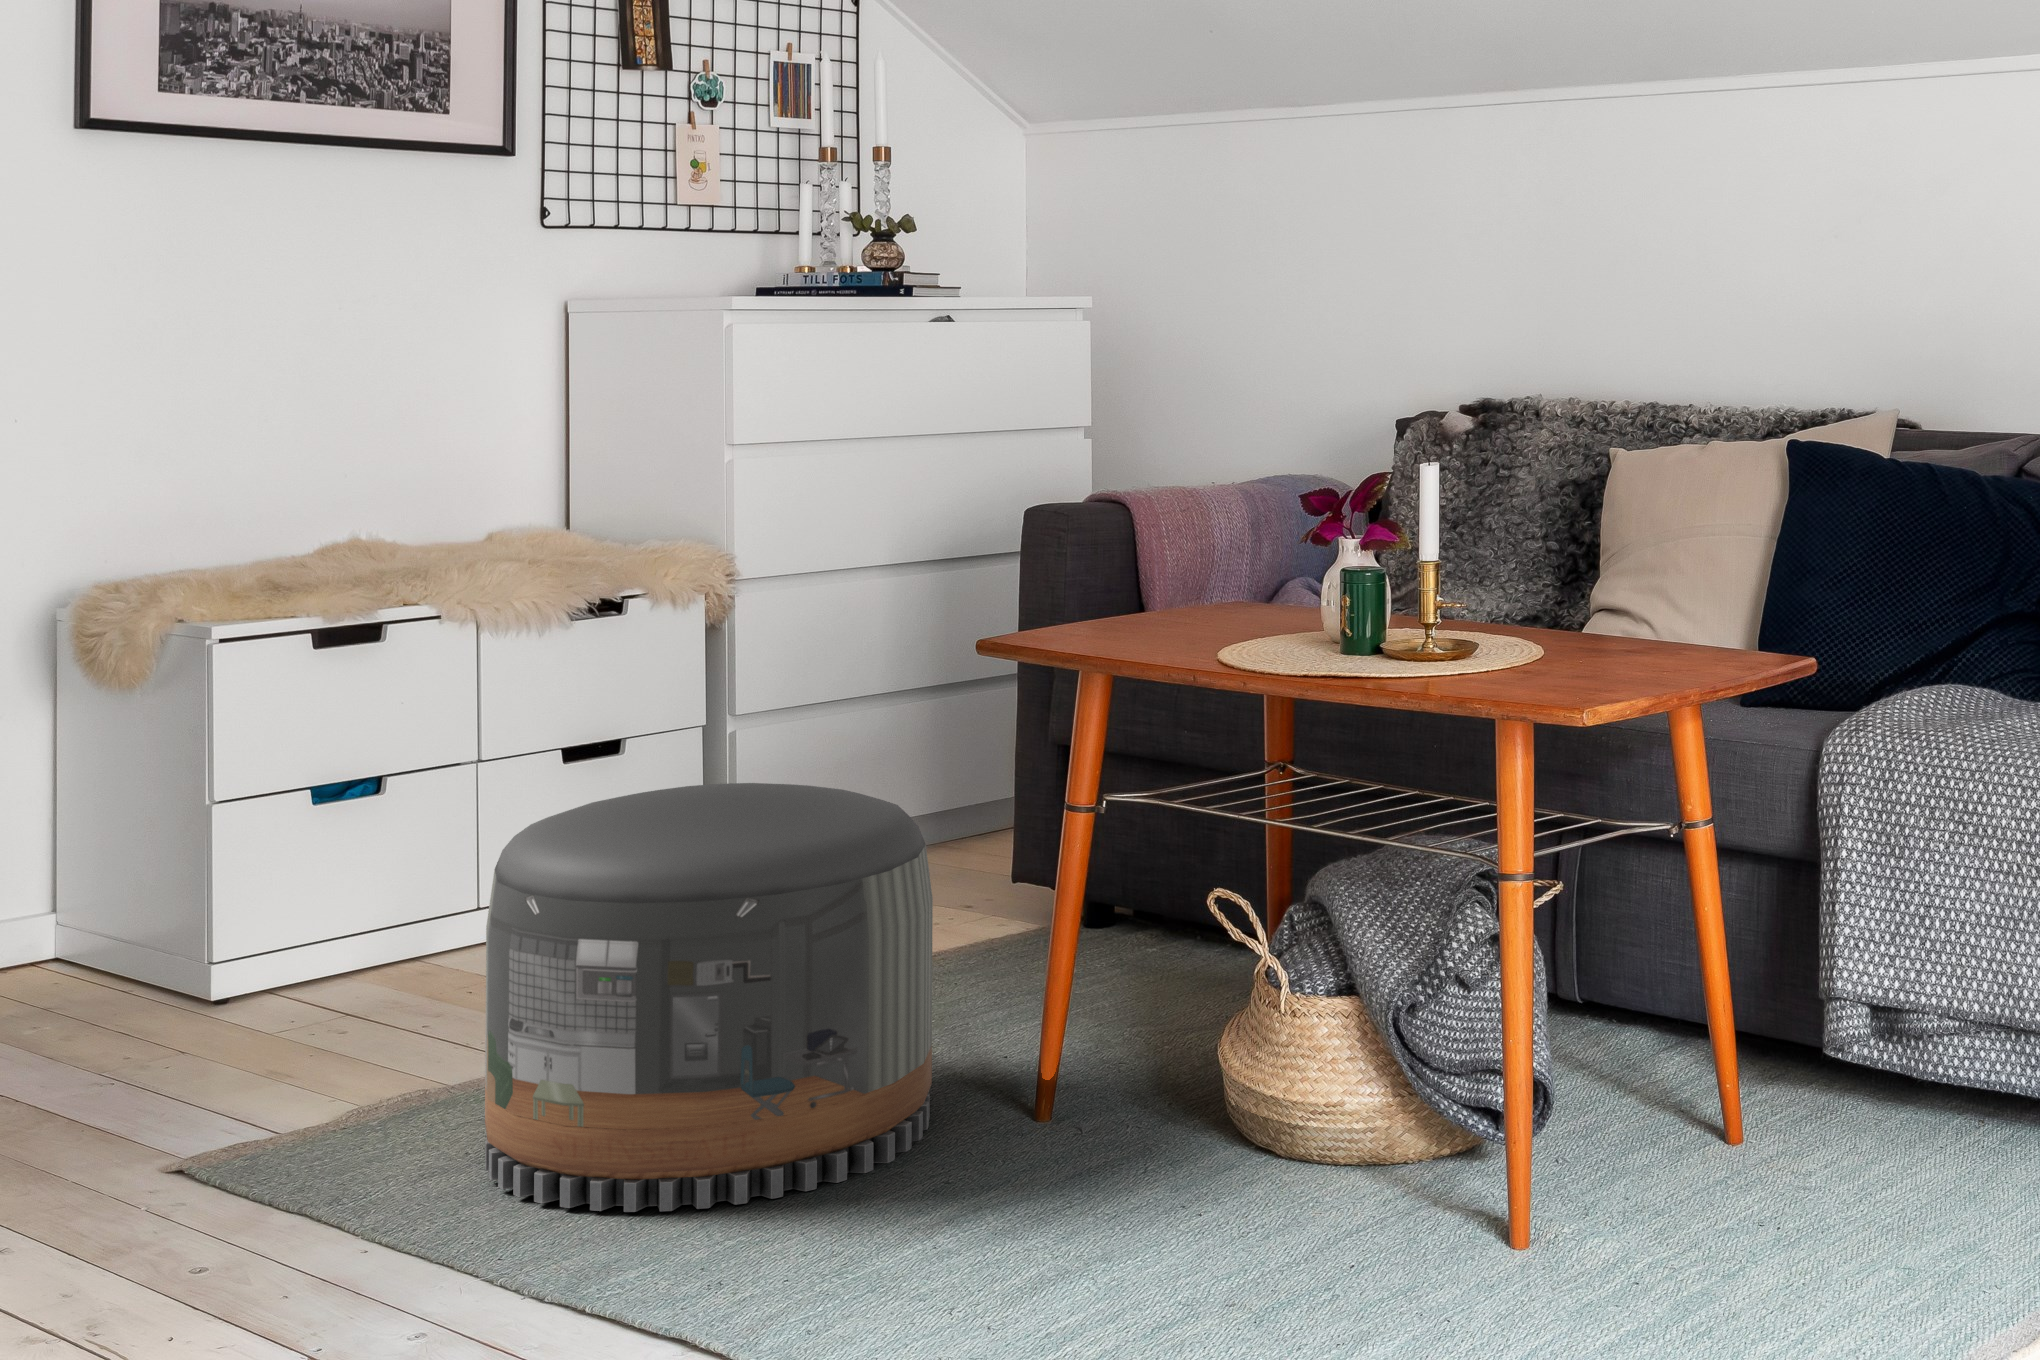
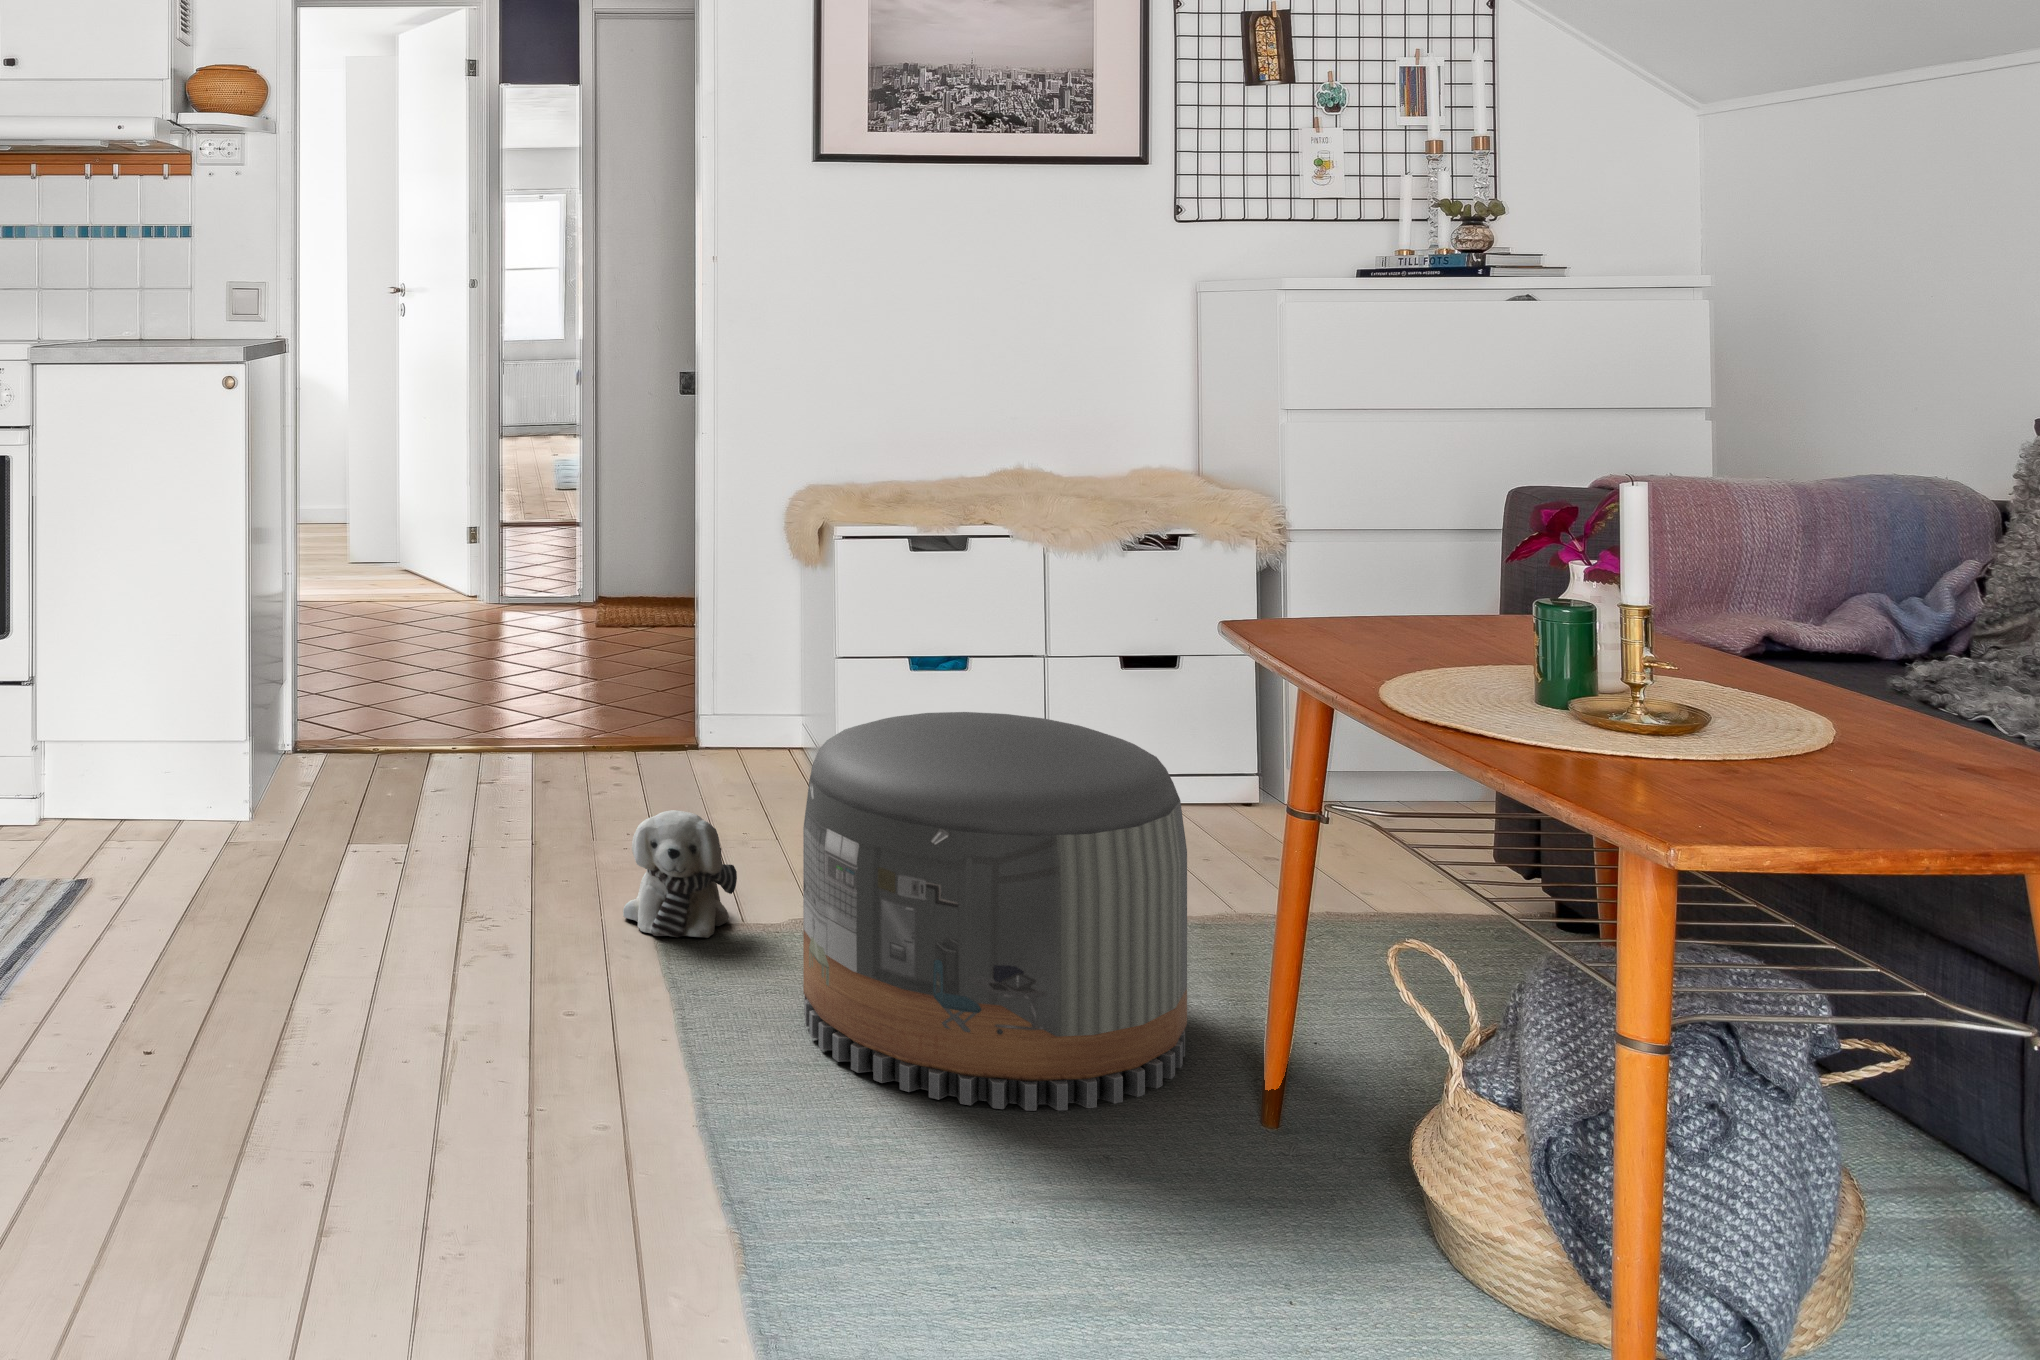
plush toy: none [103,1010,281,1188] -> present [623,810,737,938]

